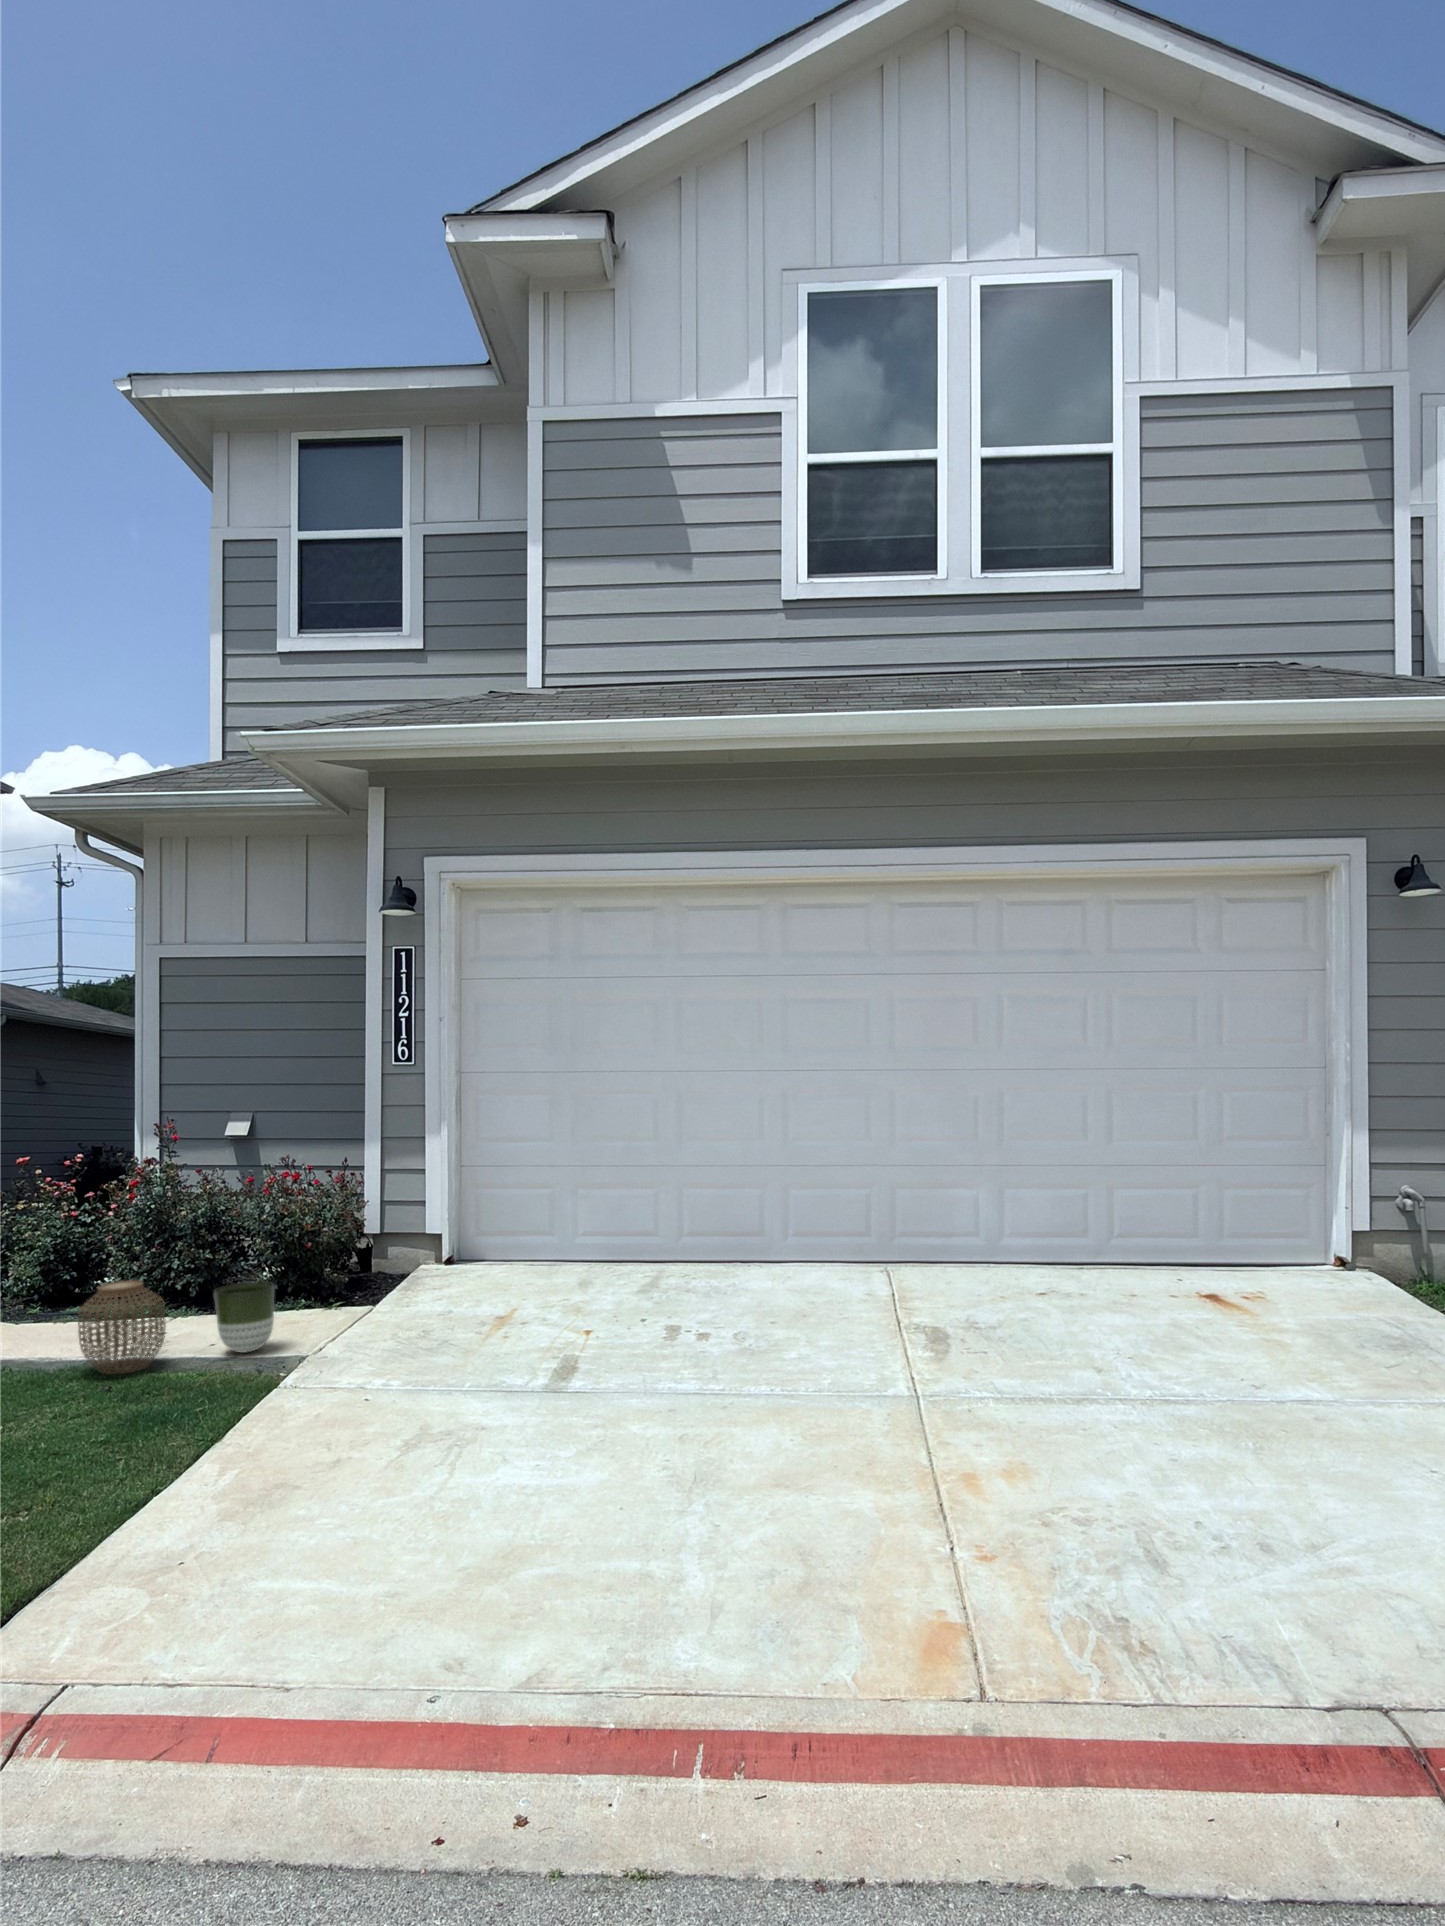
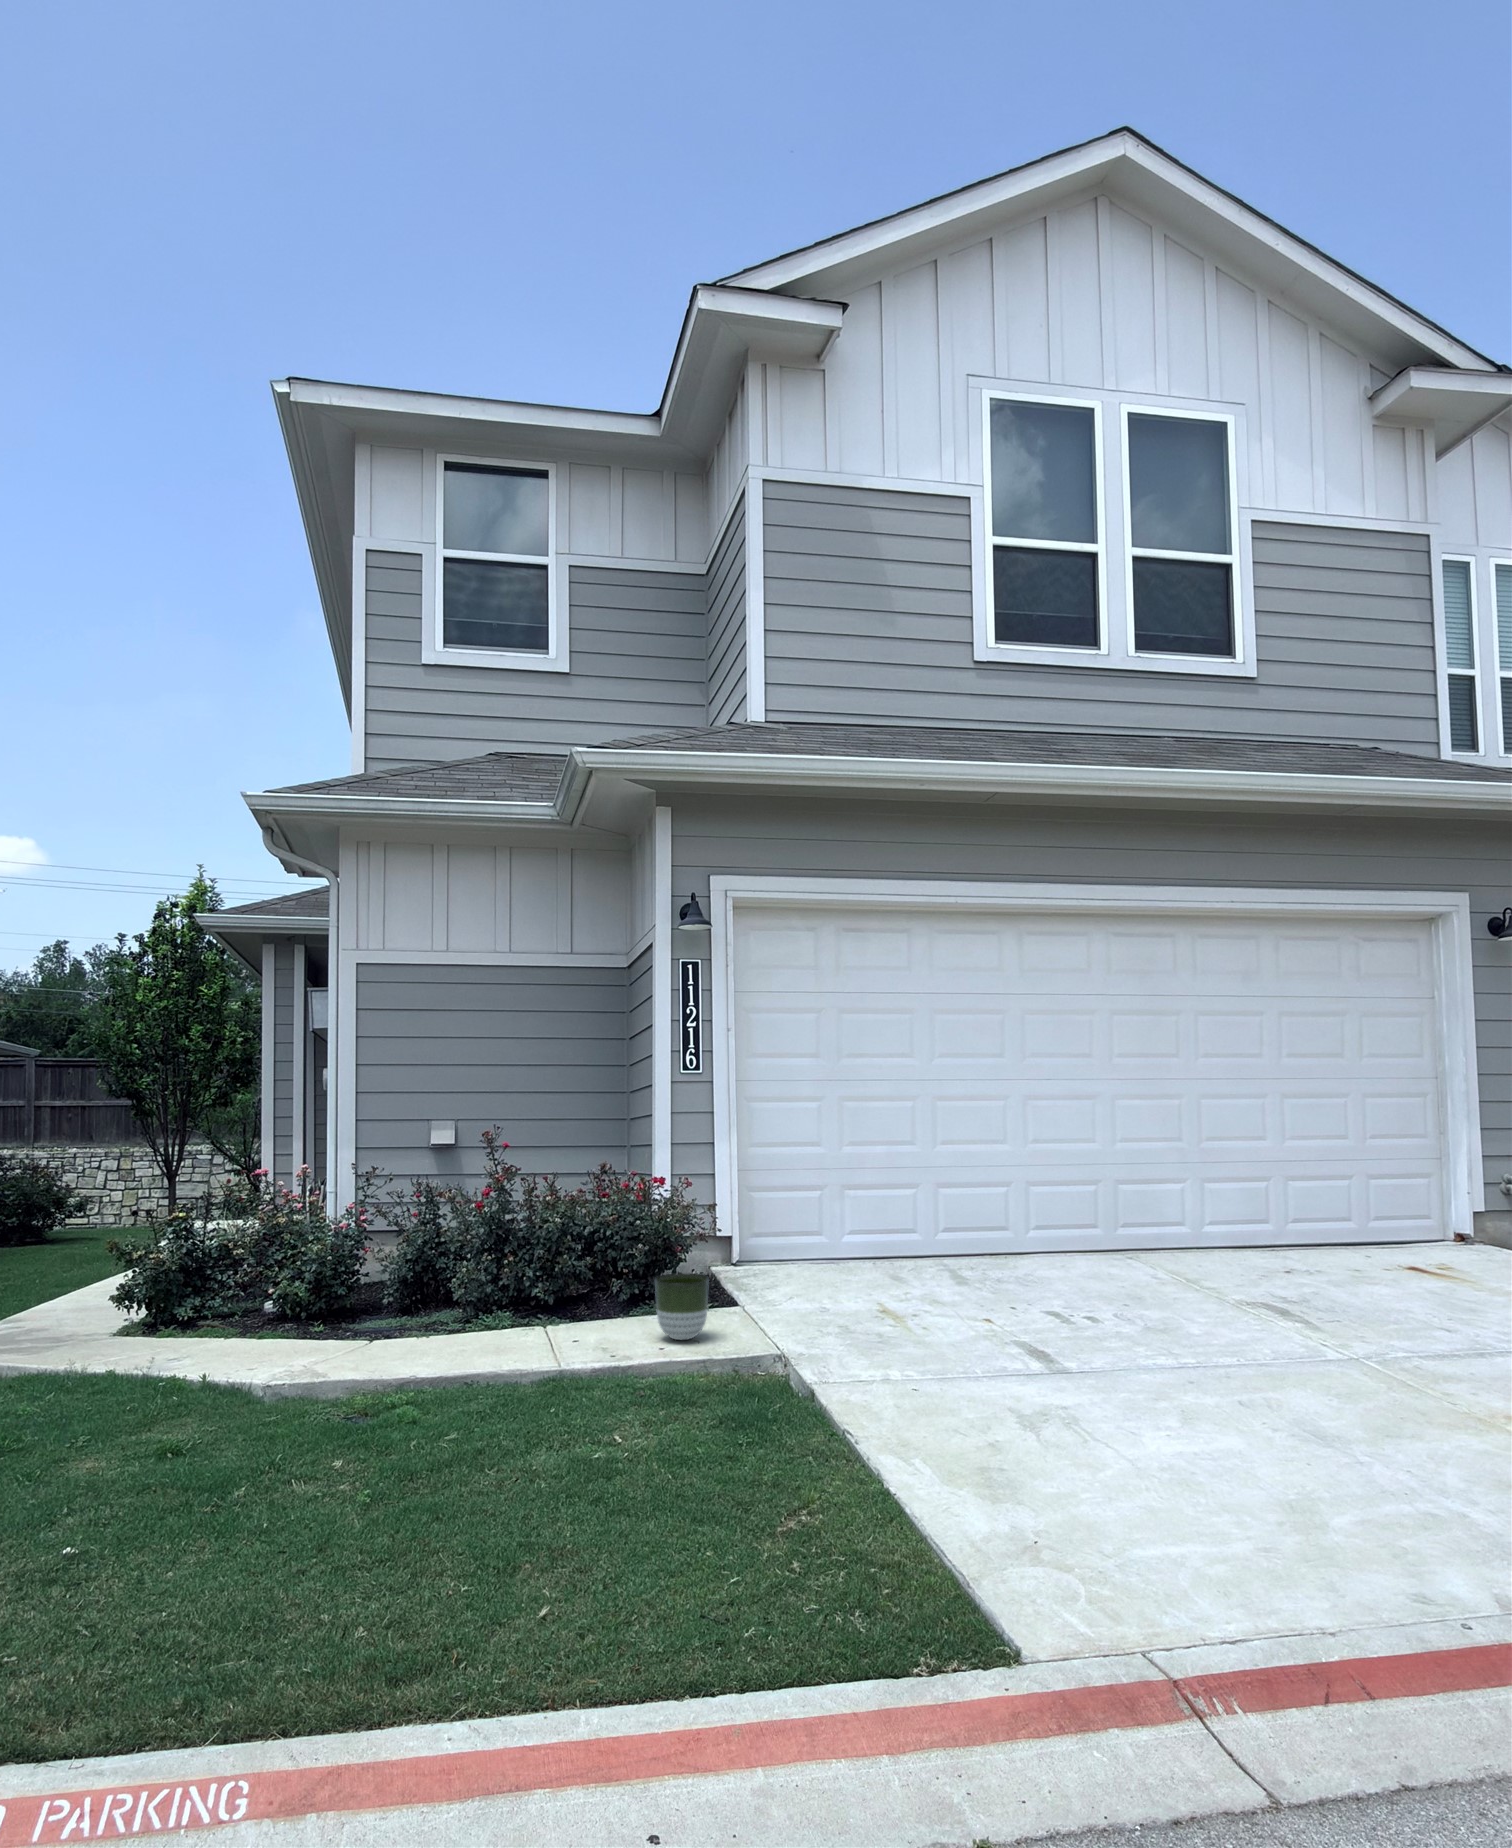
woven basket: present [78,1280,165,1374] -> none [549,1271,627,1361]

